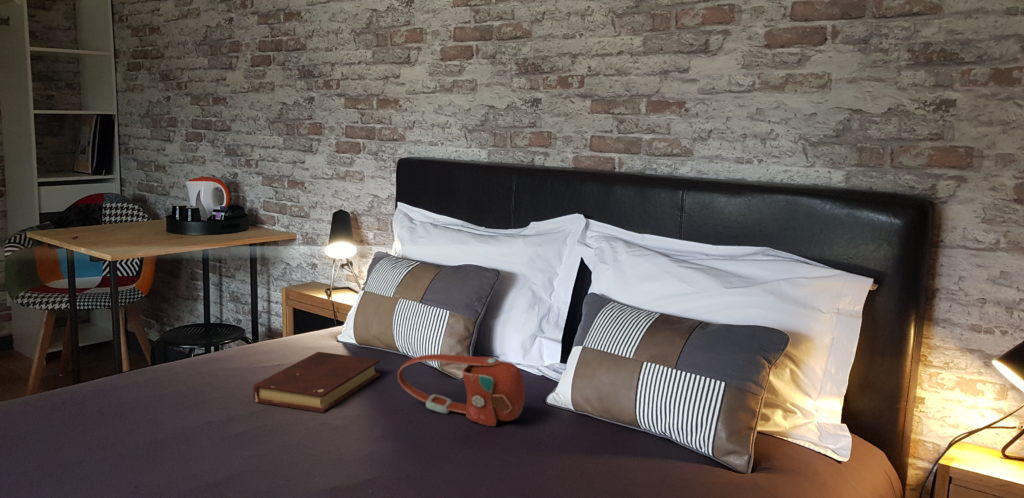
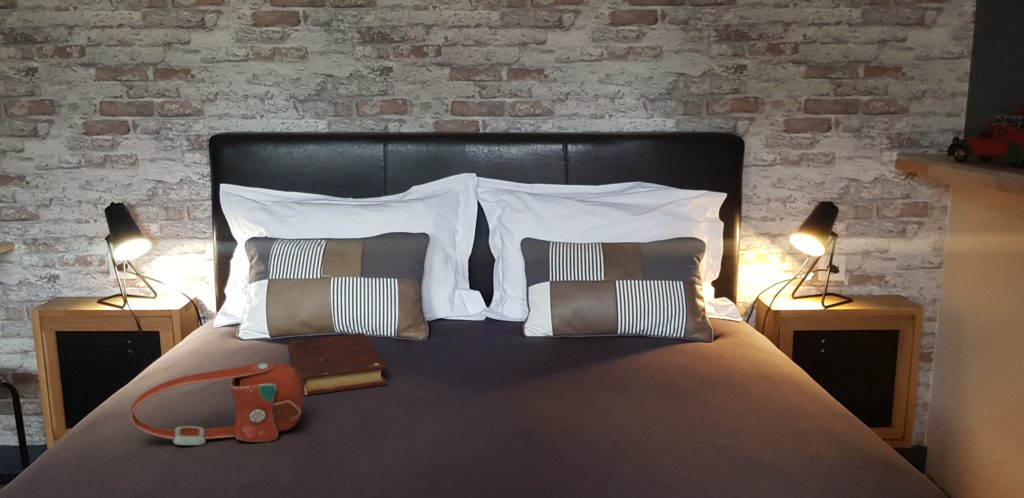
handbag: present [398,354,525,426] -> present [131,362,302,445]

